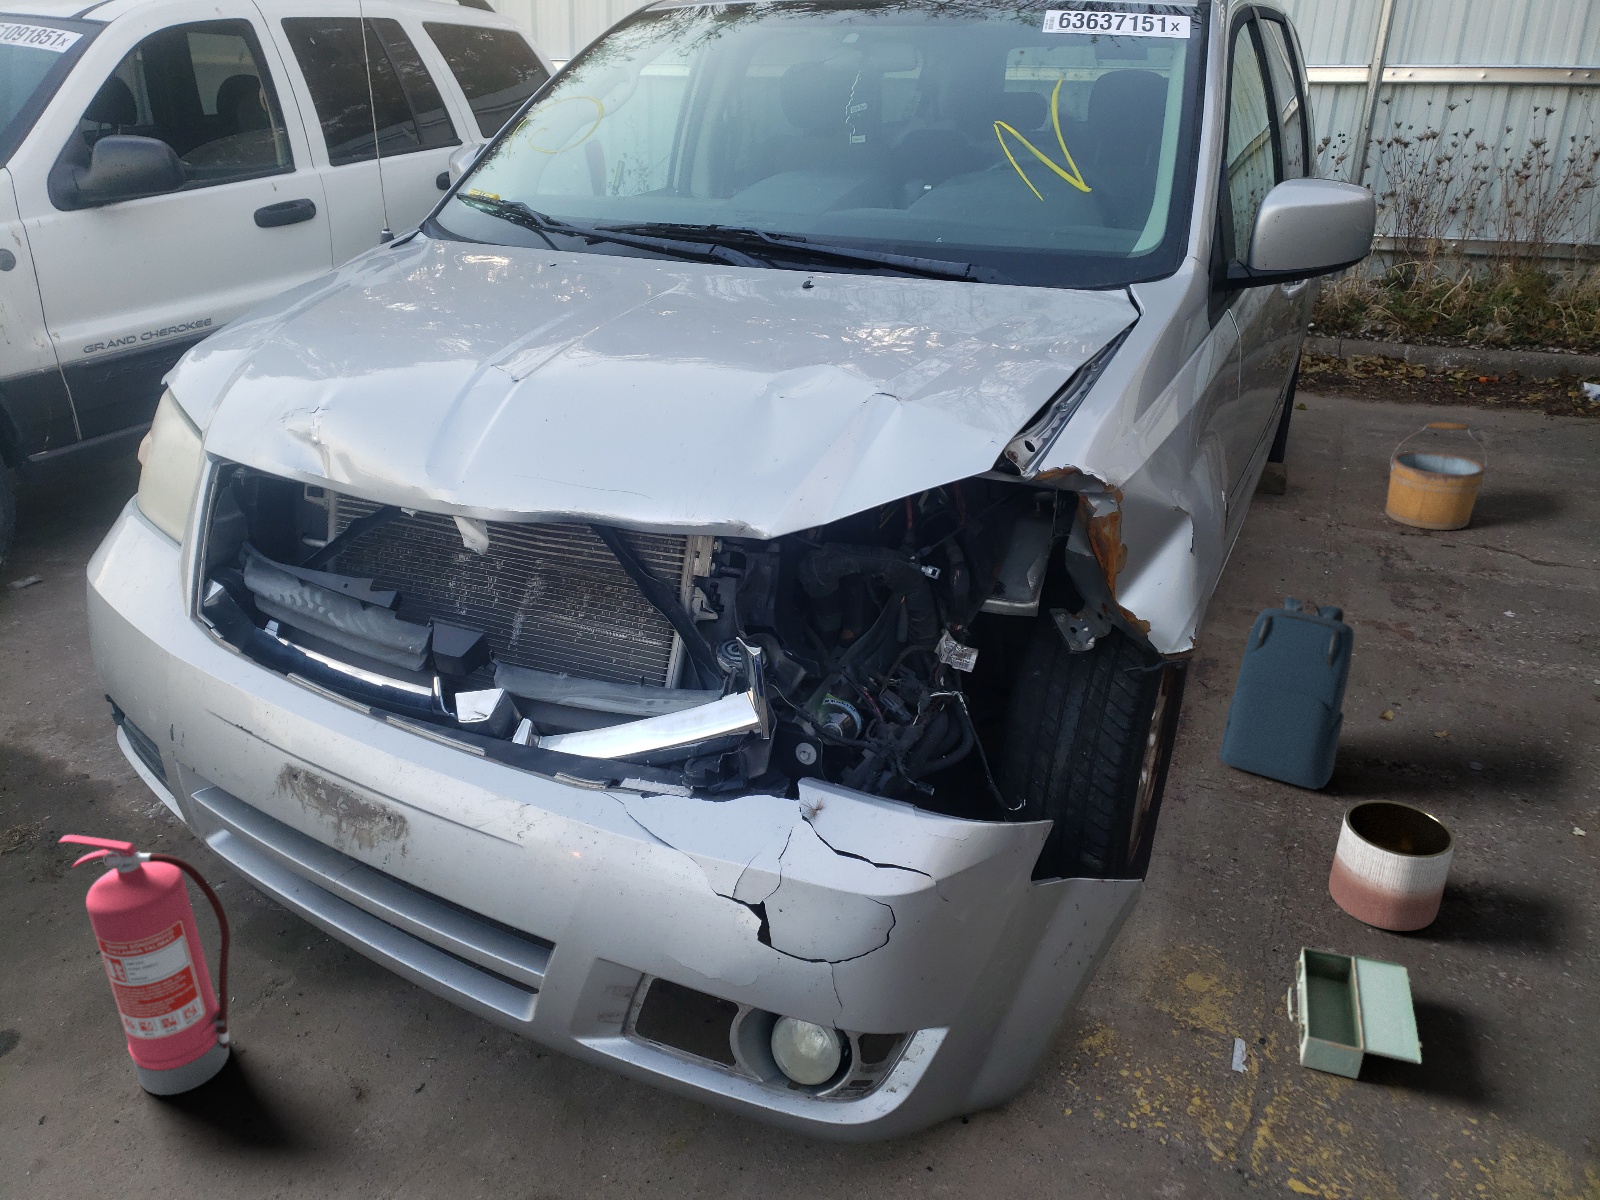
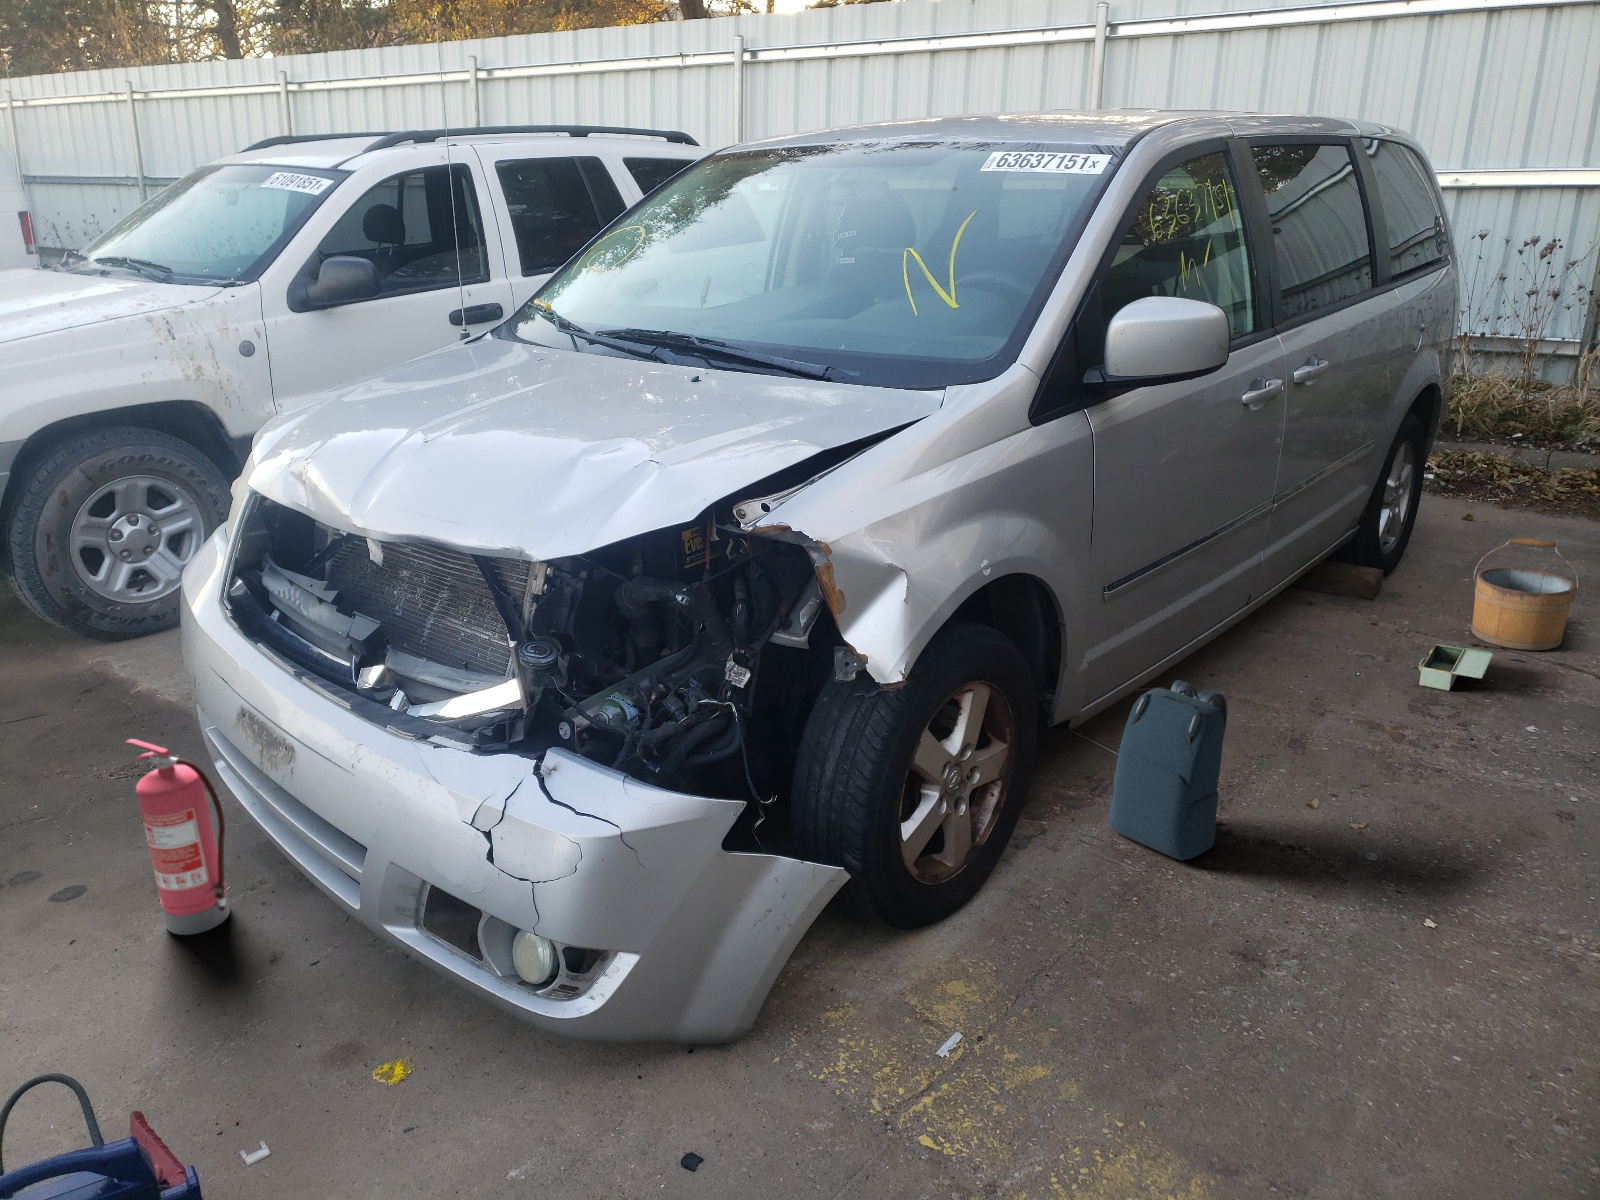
planter: present [1329,800,1455,931] -> none [1127,862,1227,981]
toolbox: present [1288,947,1422,1079] -> present [1419,644,1494,691]

